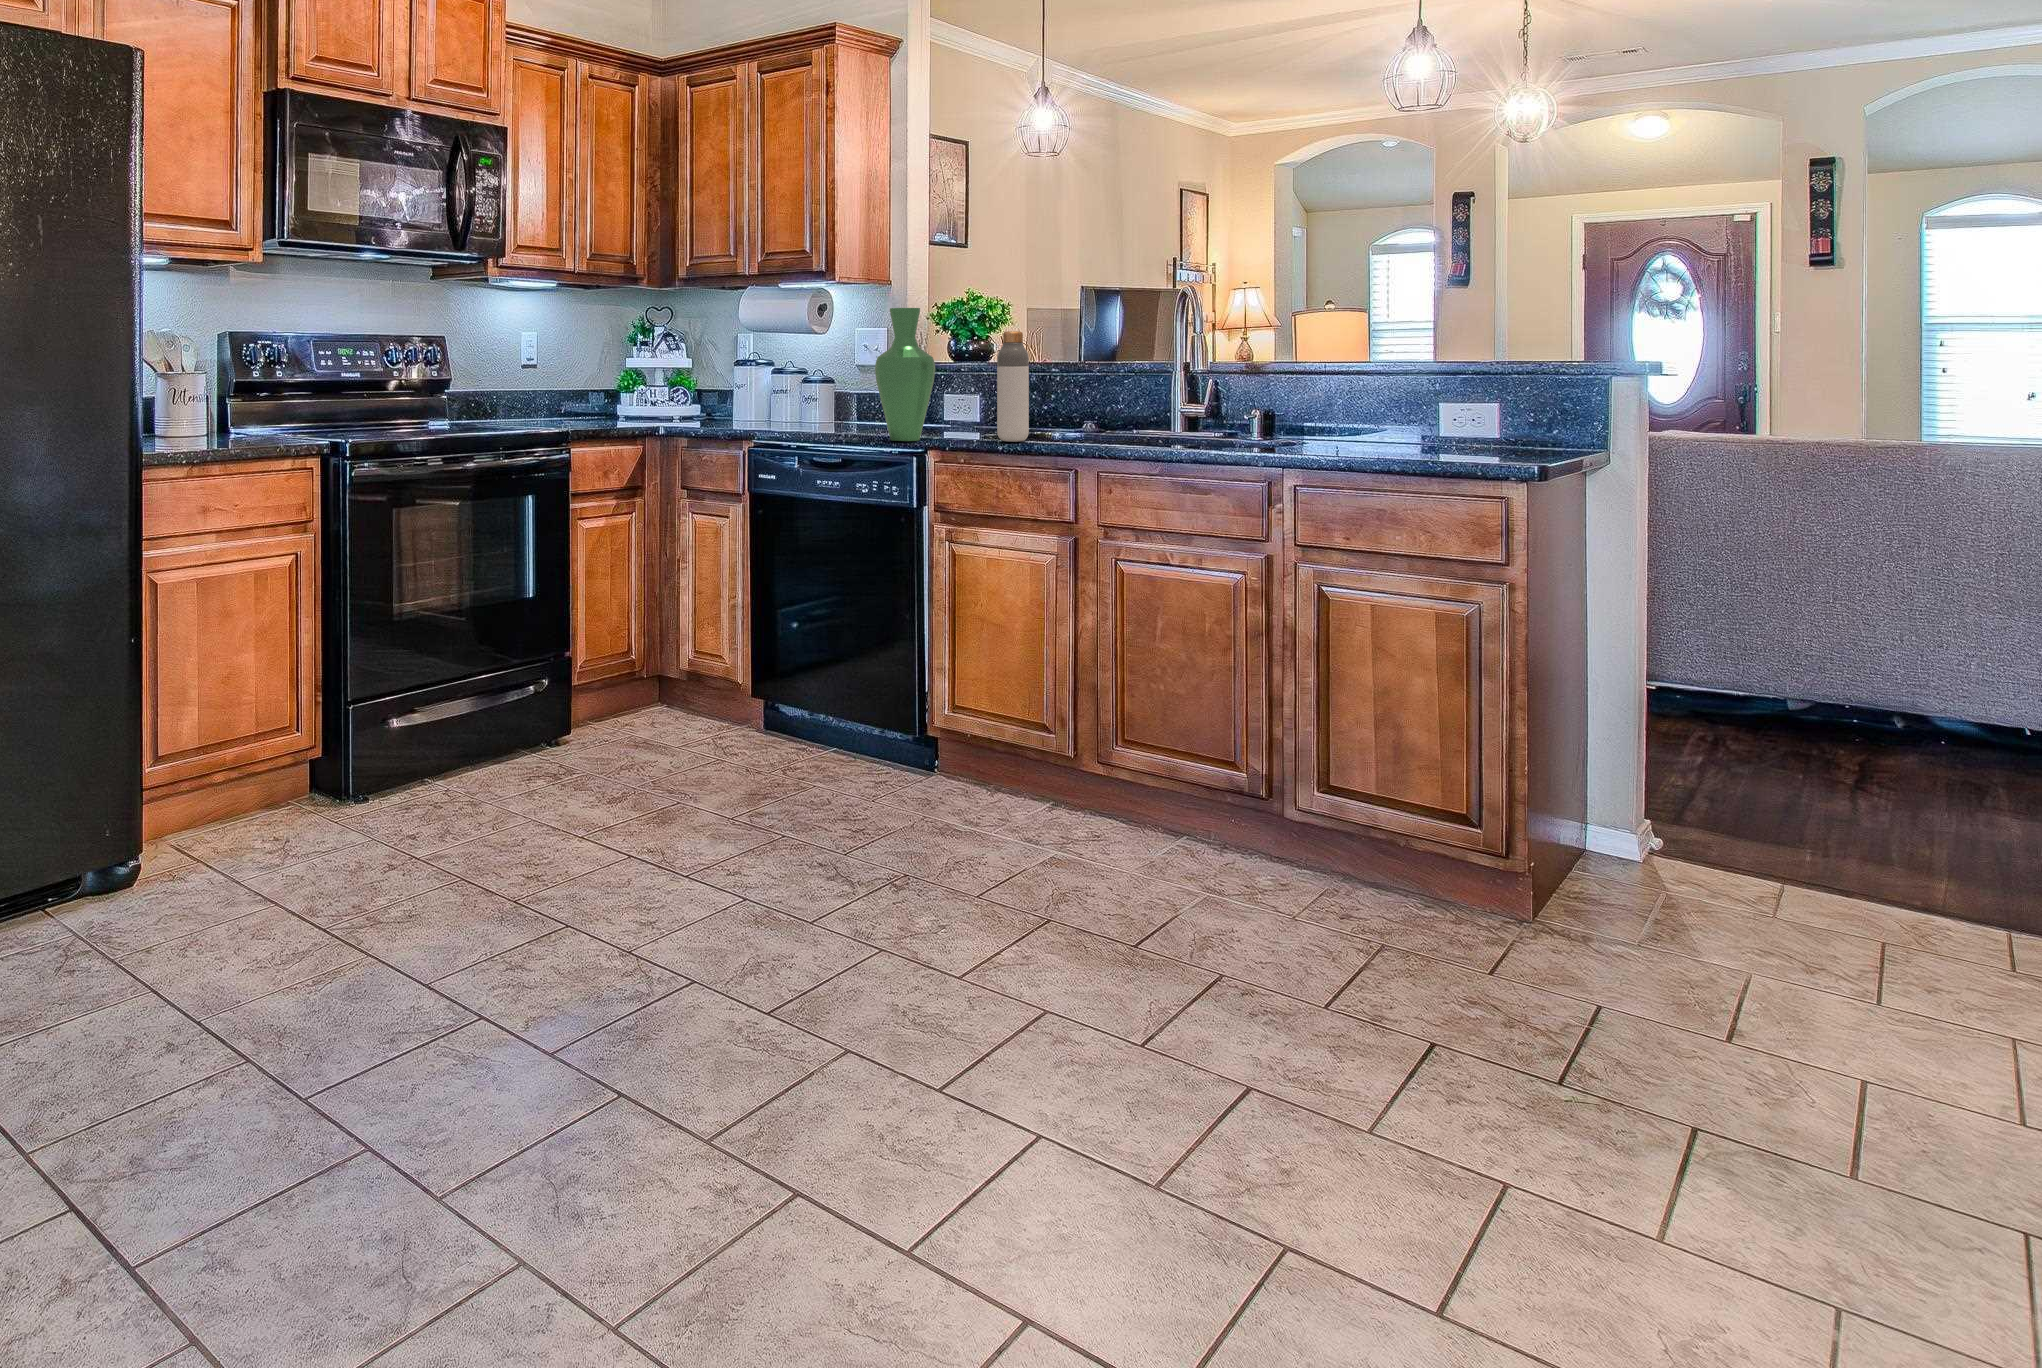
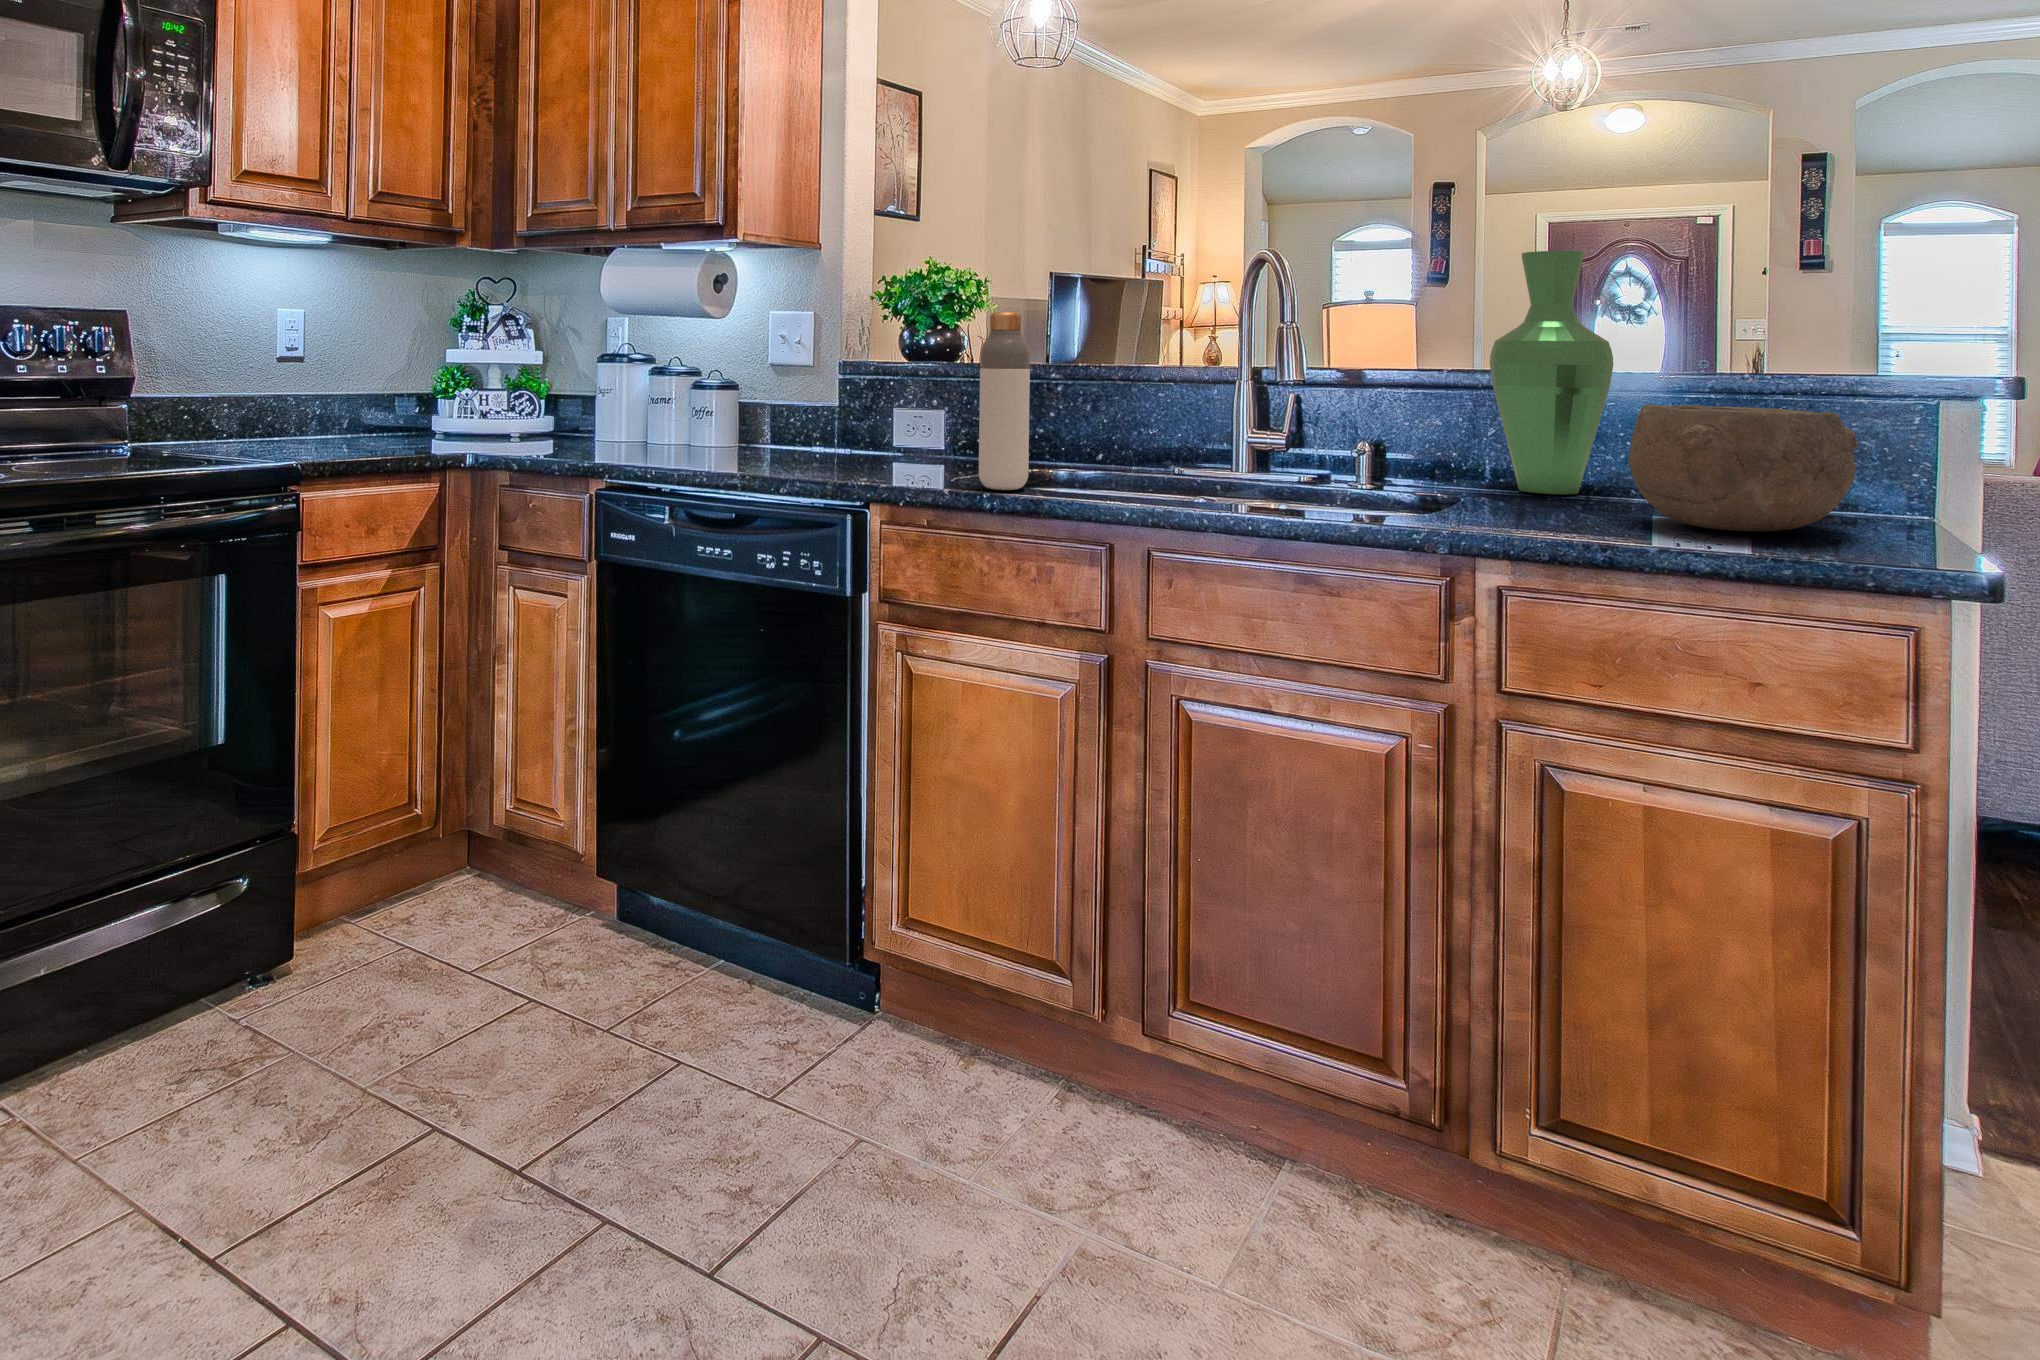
vase: present [875,308,935,441] -> present [1490,251,1613,494]
bowl: none [1376,381,1498,452] -> present [1629,404,1858,532]

